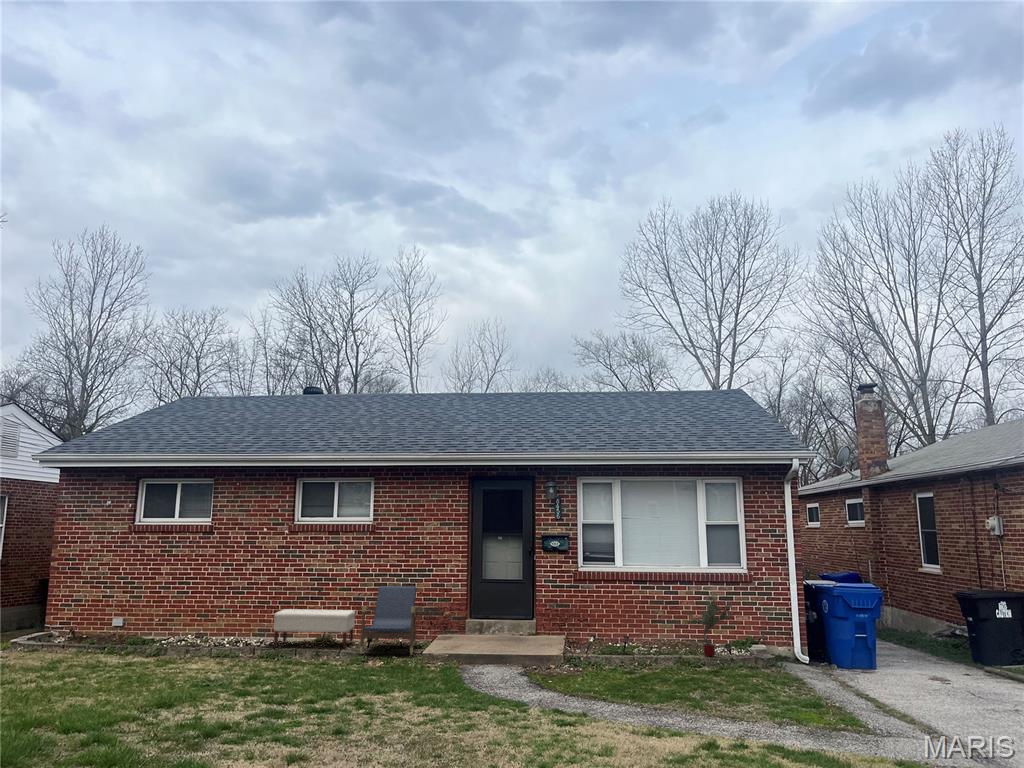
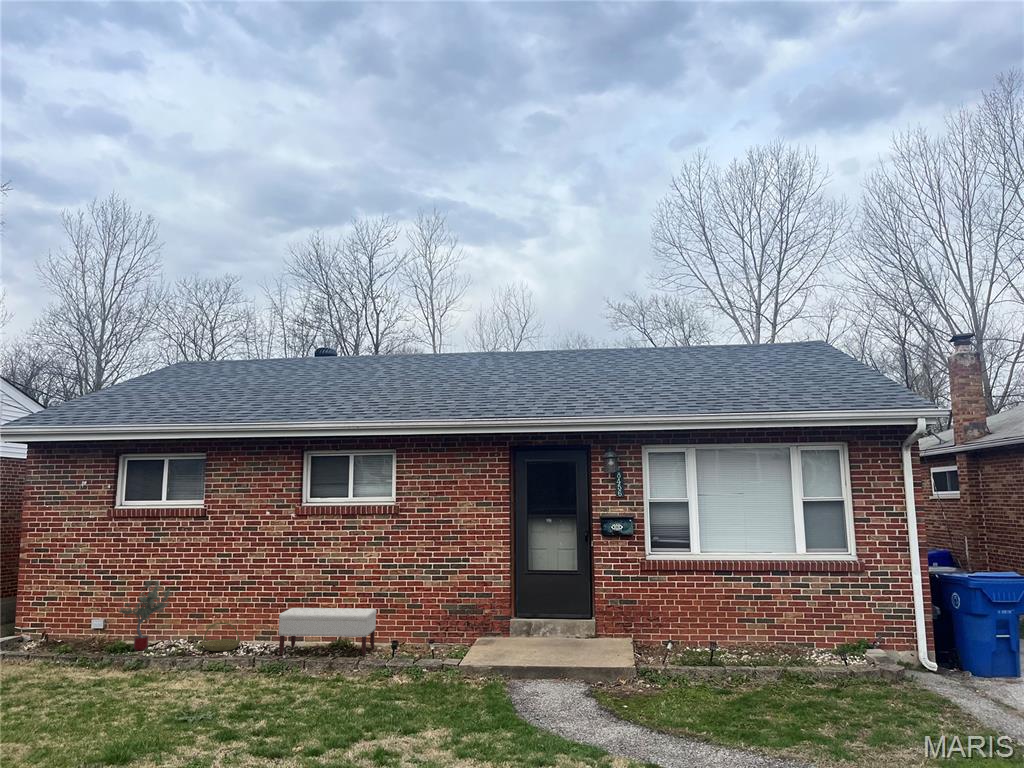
lounge chair: present [360,586,418,654] -> none [383,579,452,665]
potted tree: present [684,594,732,657] -> present [120,581,170,651]
basket: none [208,621,240,645] -> present [202,623,240,651]

